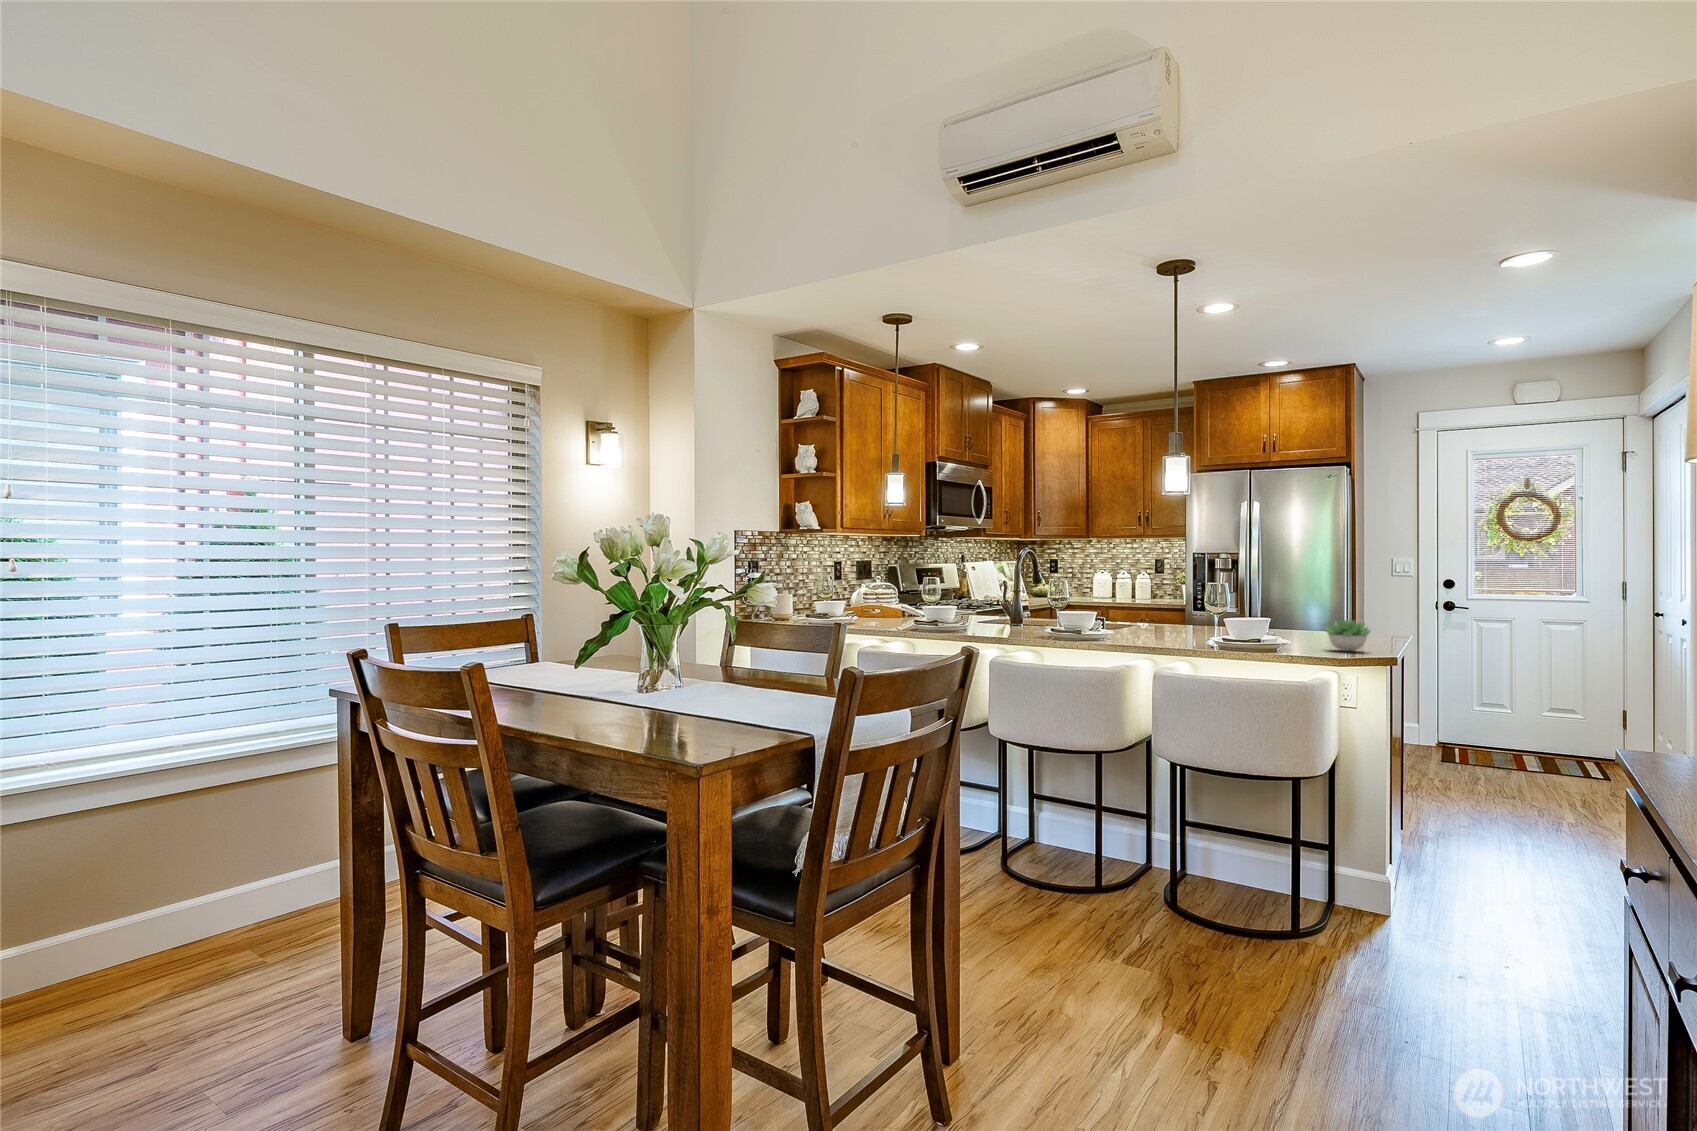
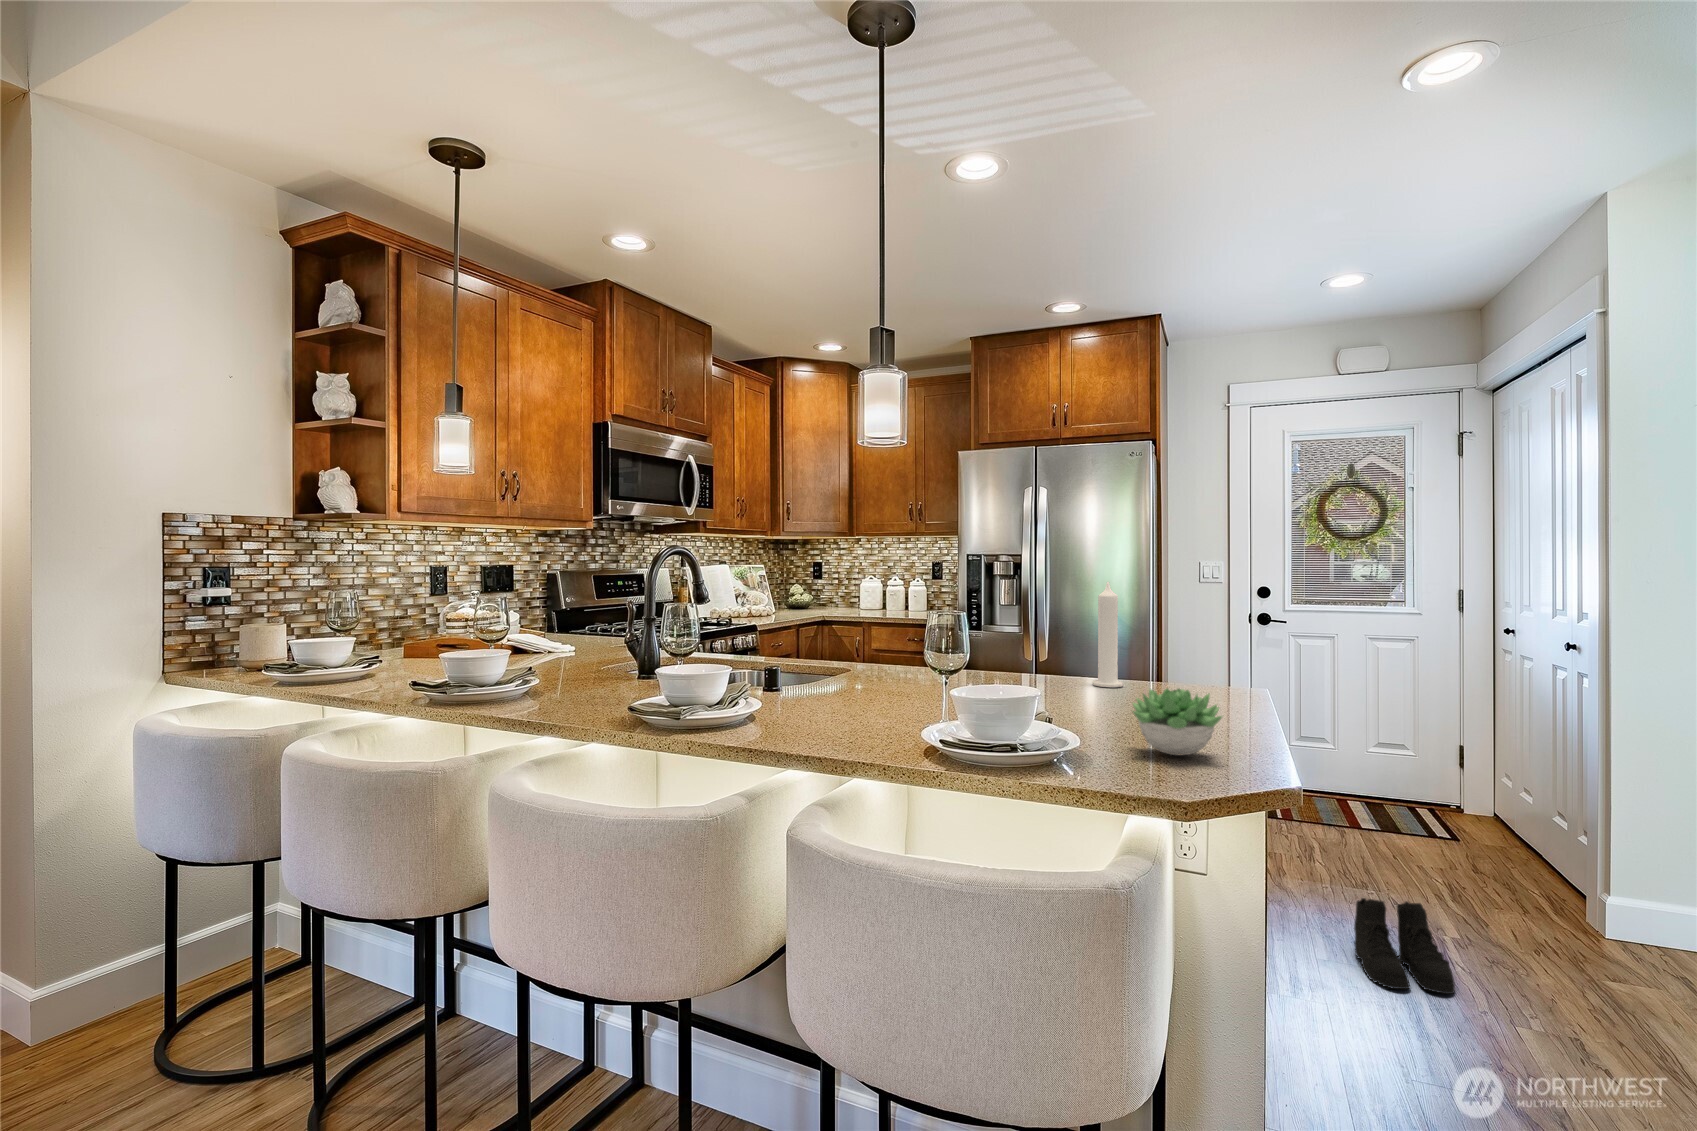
candle: none [1302,571,1322,633] -> present [1093,582,1123,687]
boots: none [1489,784,1554,839] -> present [1354,898,1455,994]

